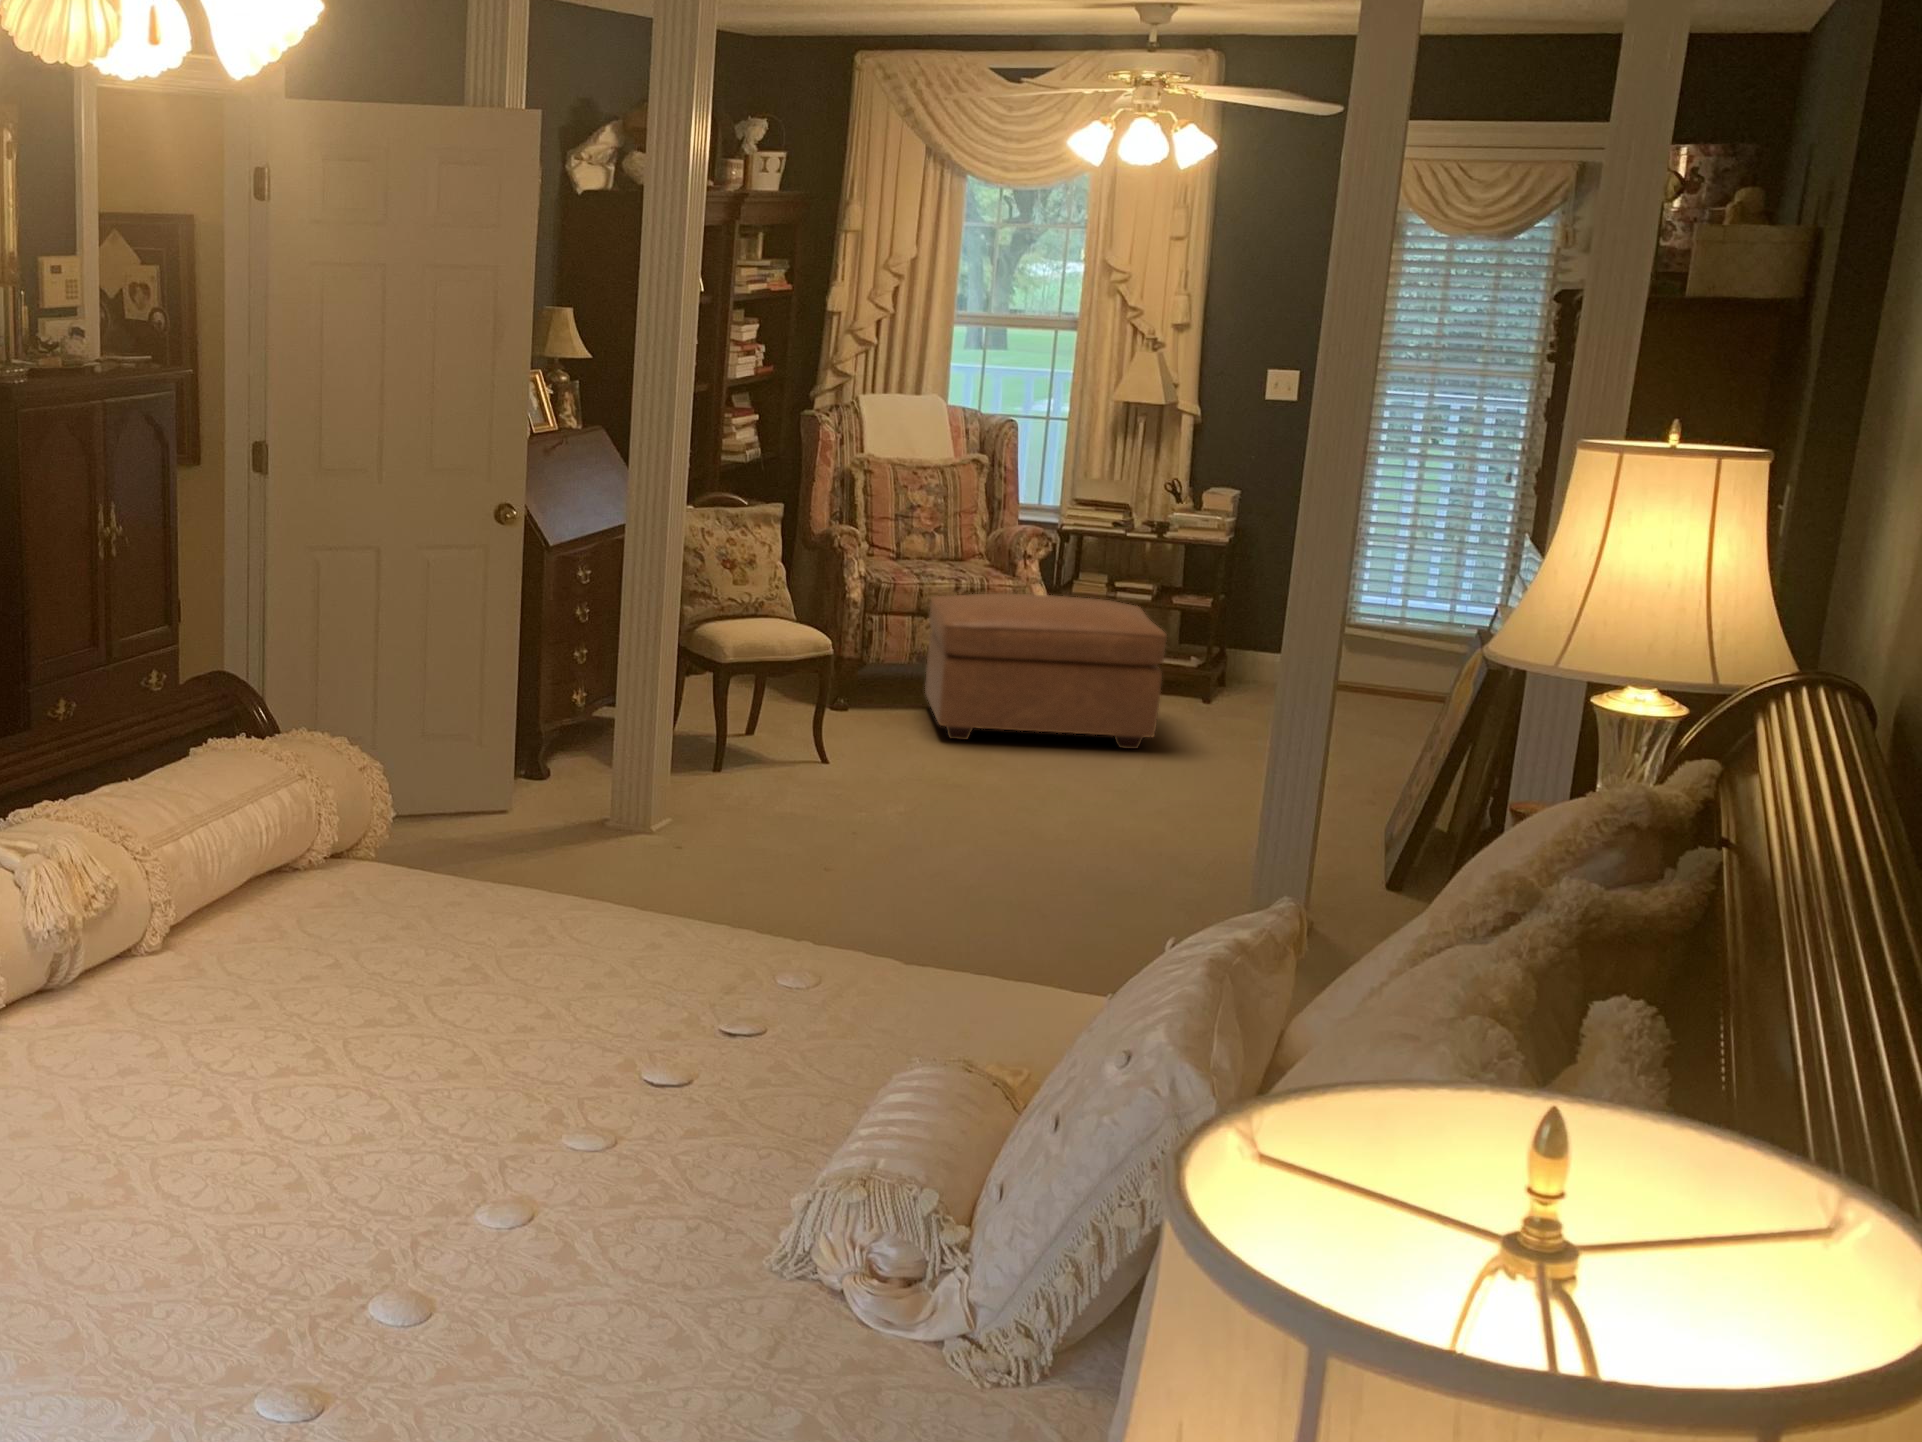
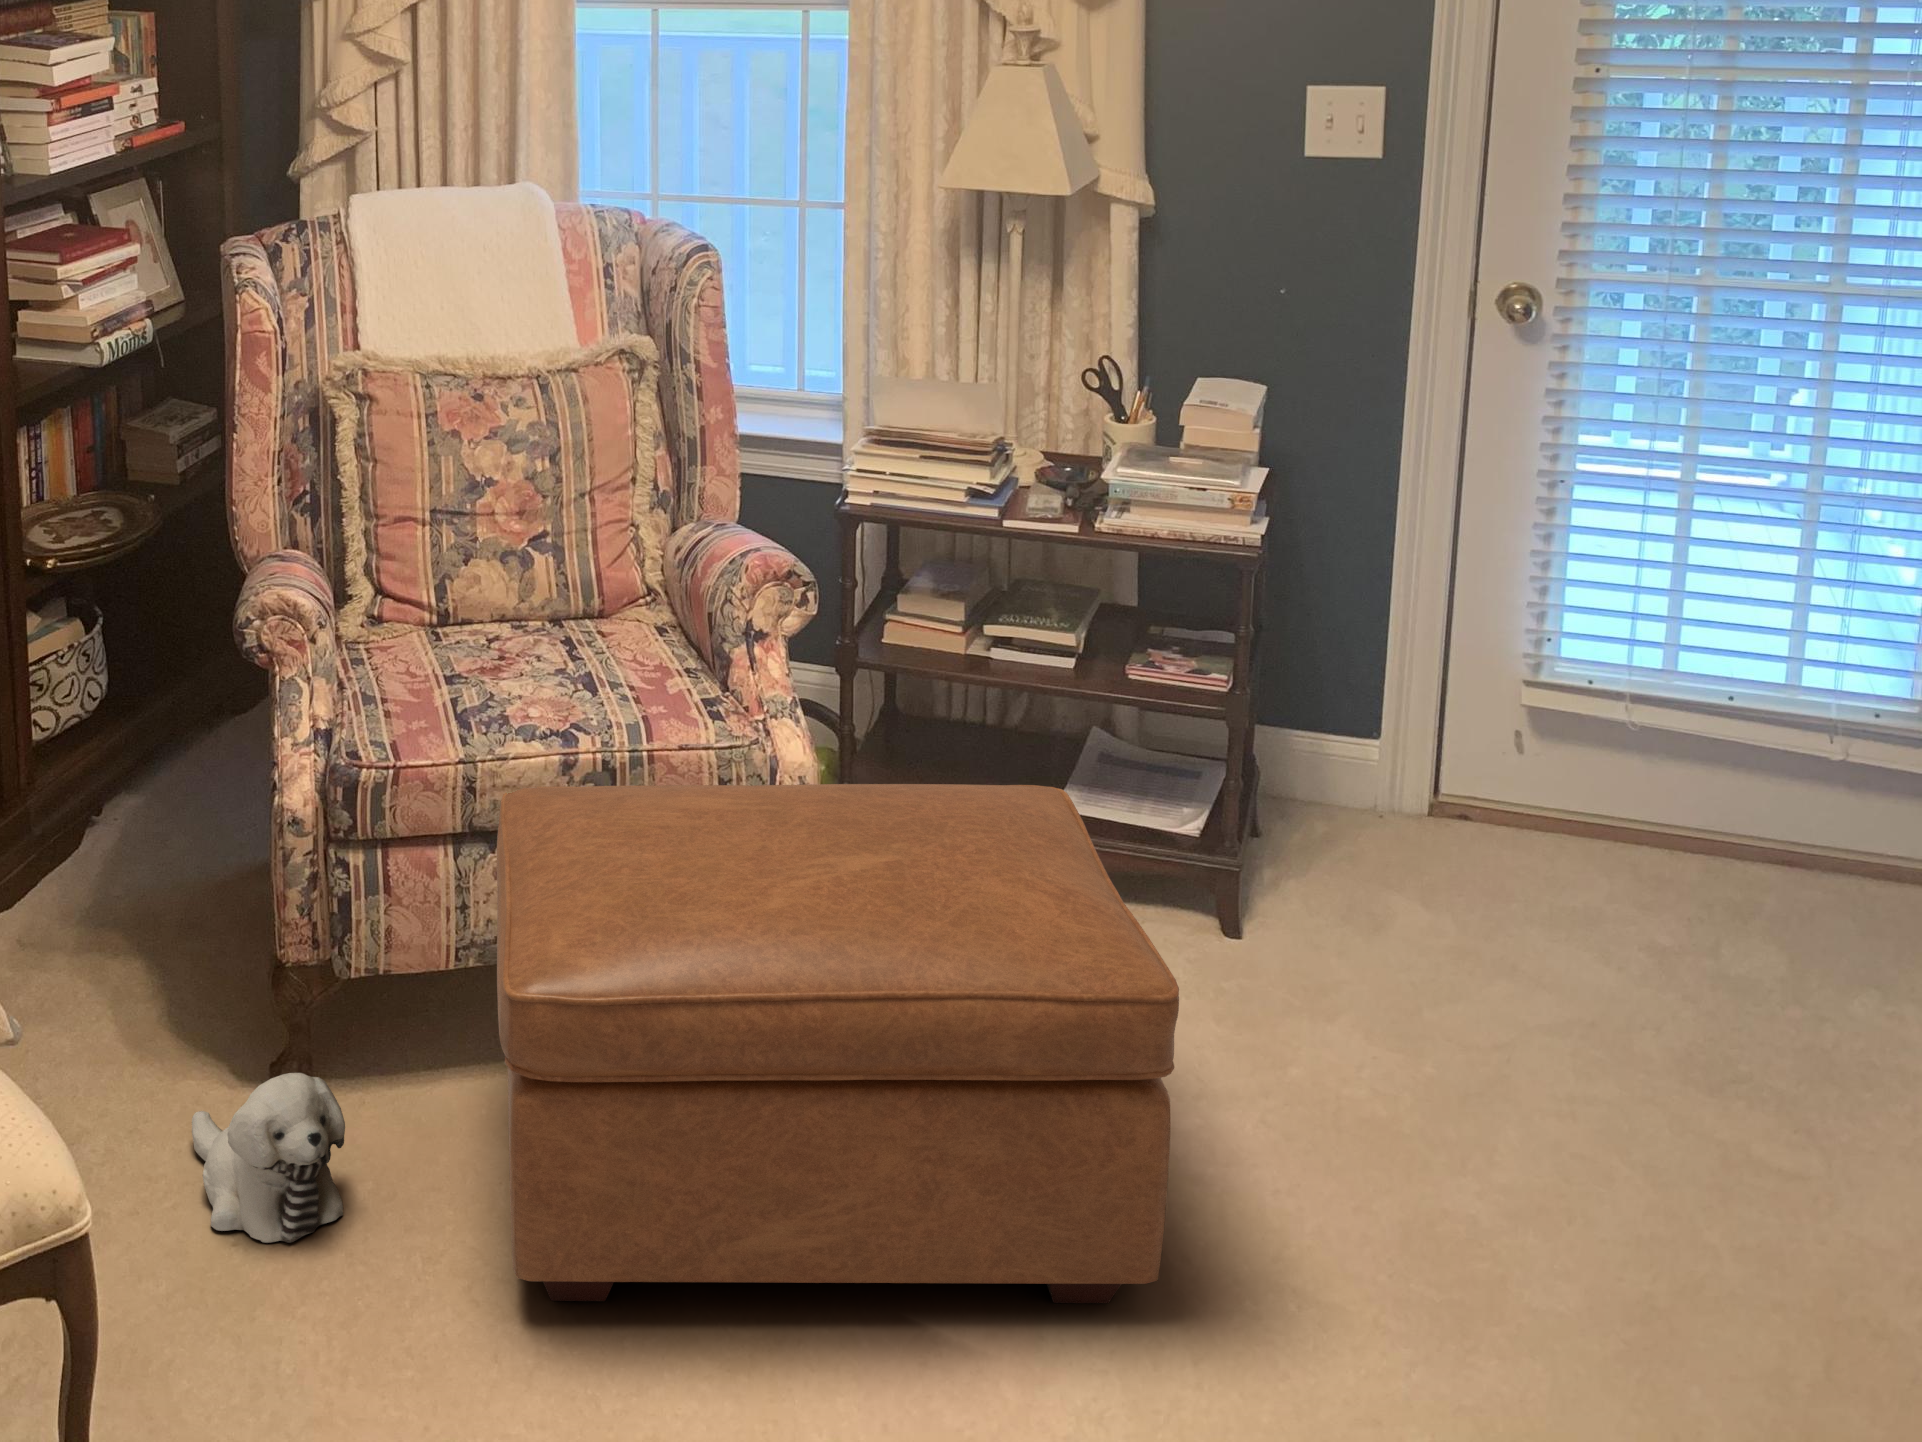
plush toy: none [813,673,877,728] -> present [192,1073,345,1243]

